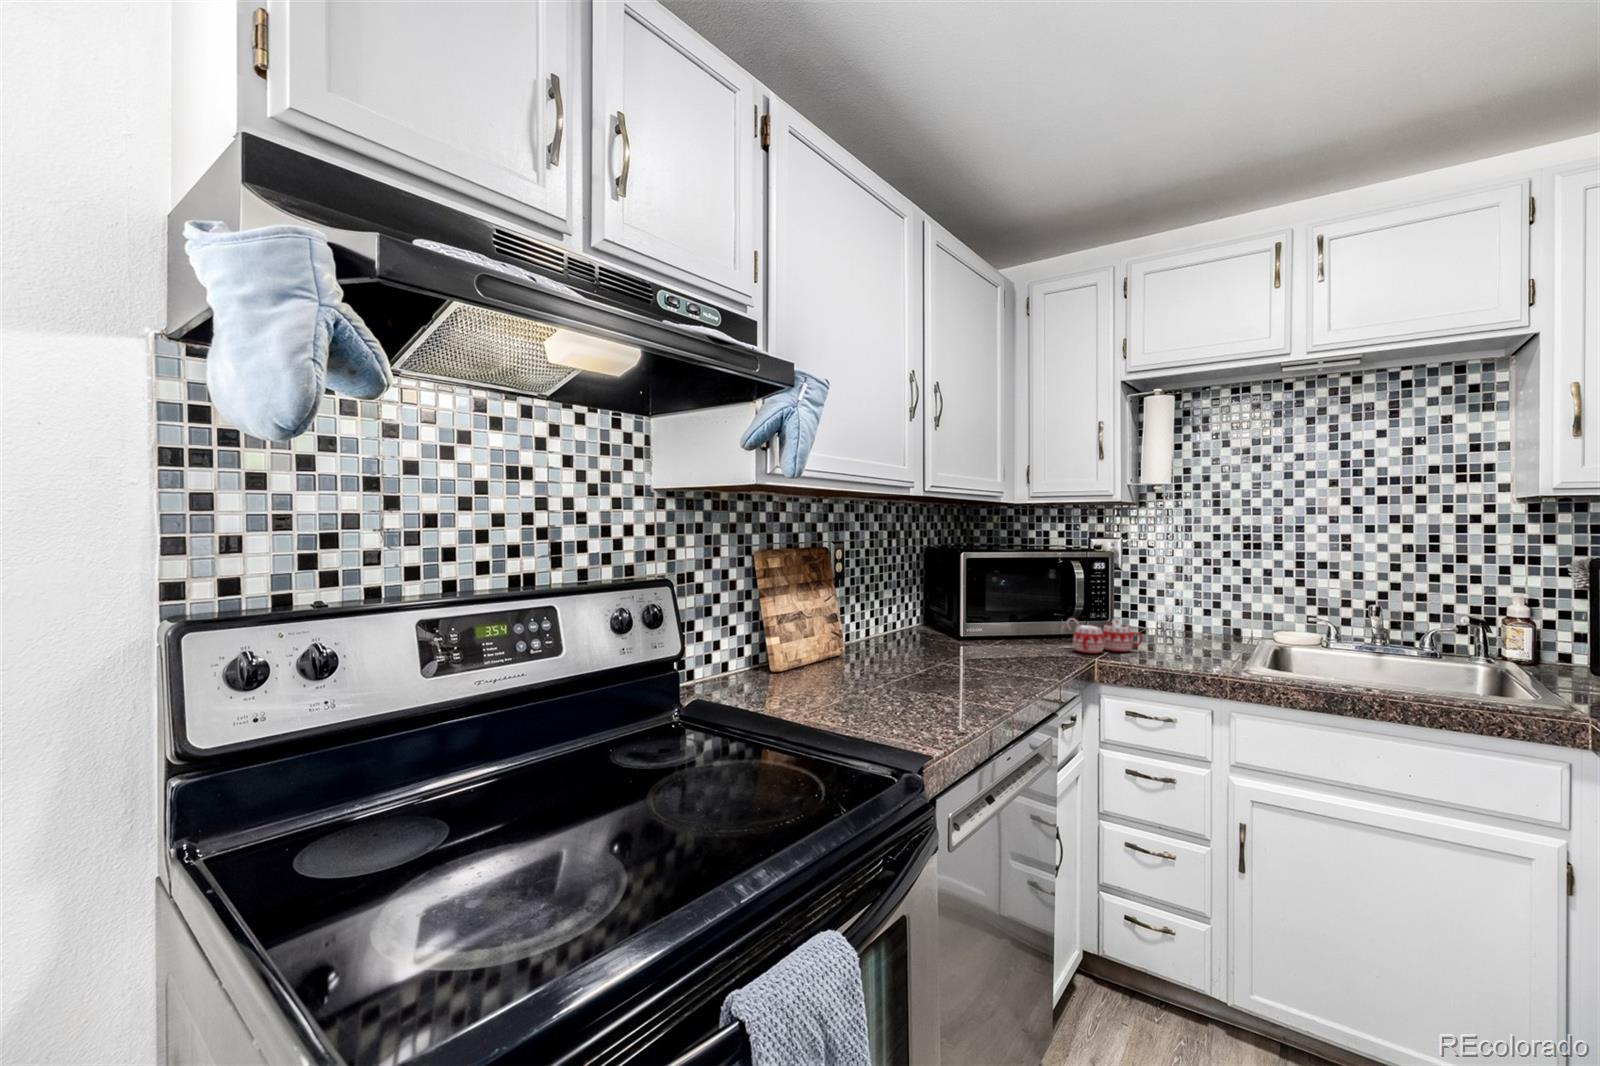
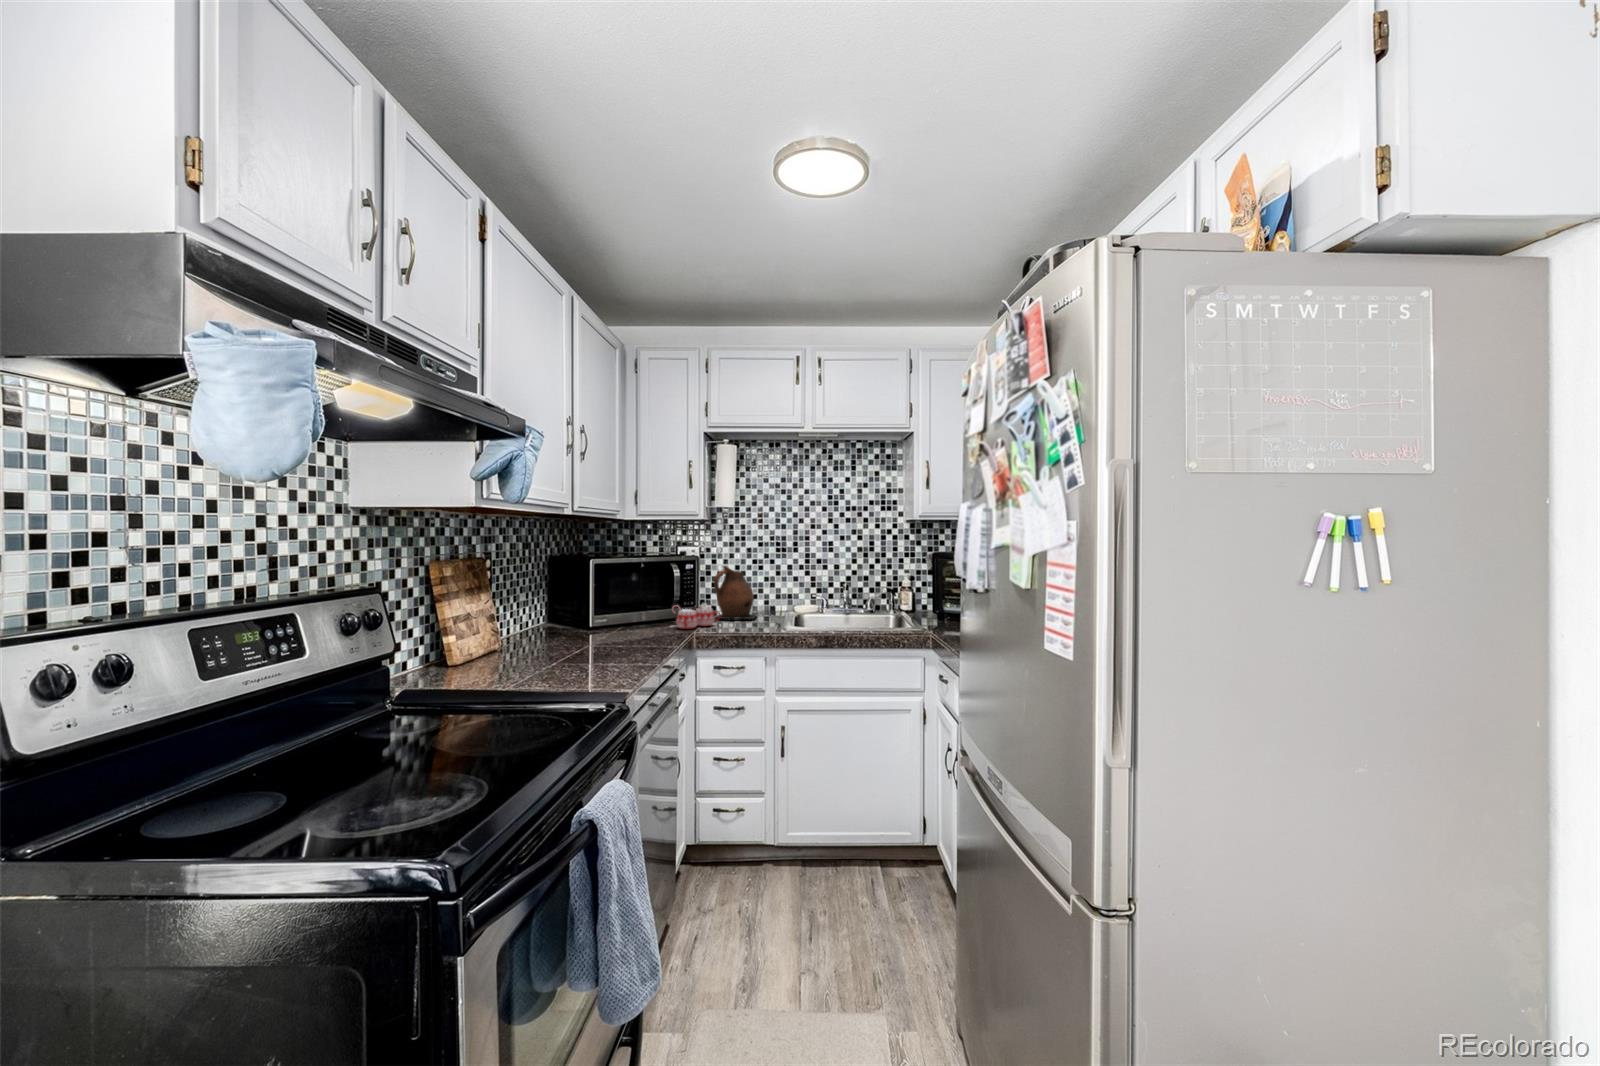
ceramic pitcher: none [1135,566,1209,648] -> present [714,566,756,619]

